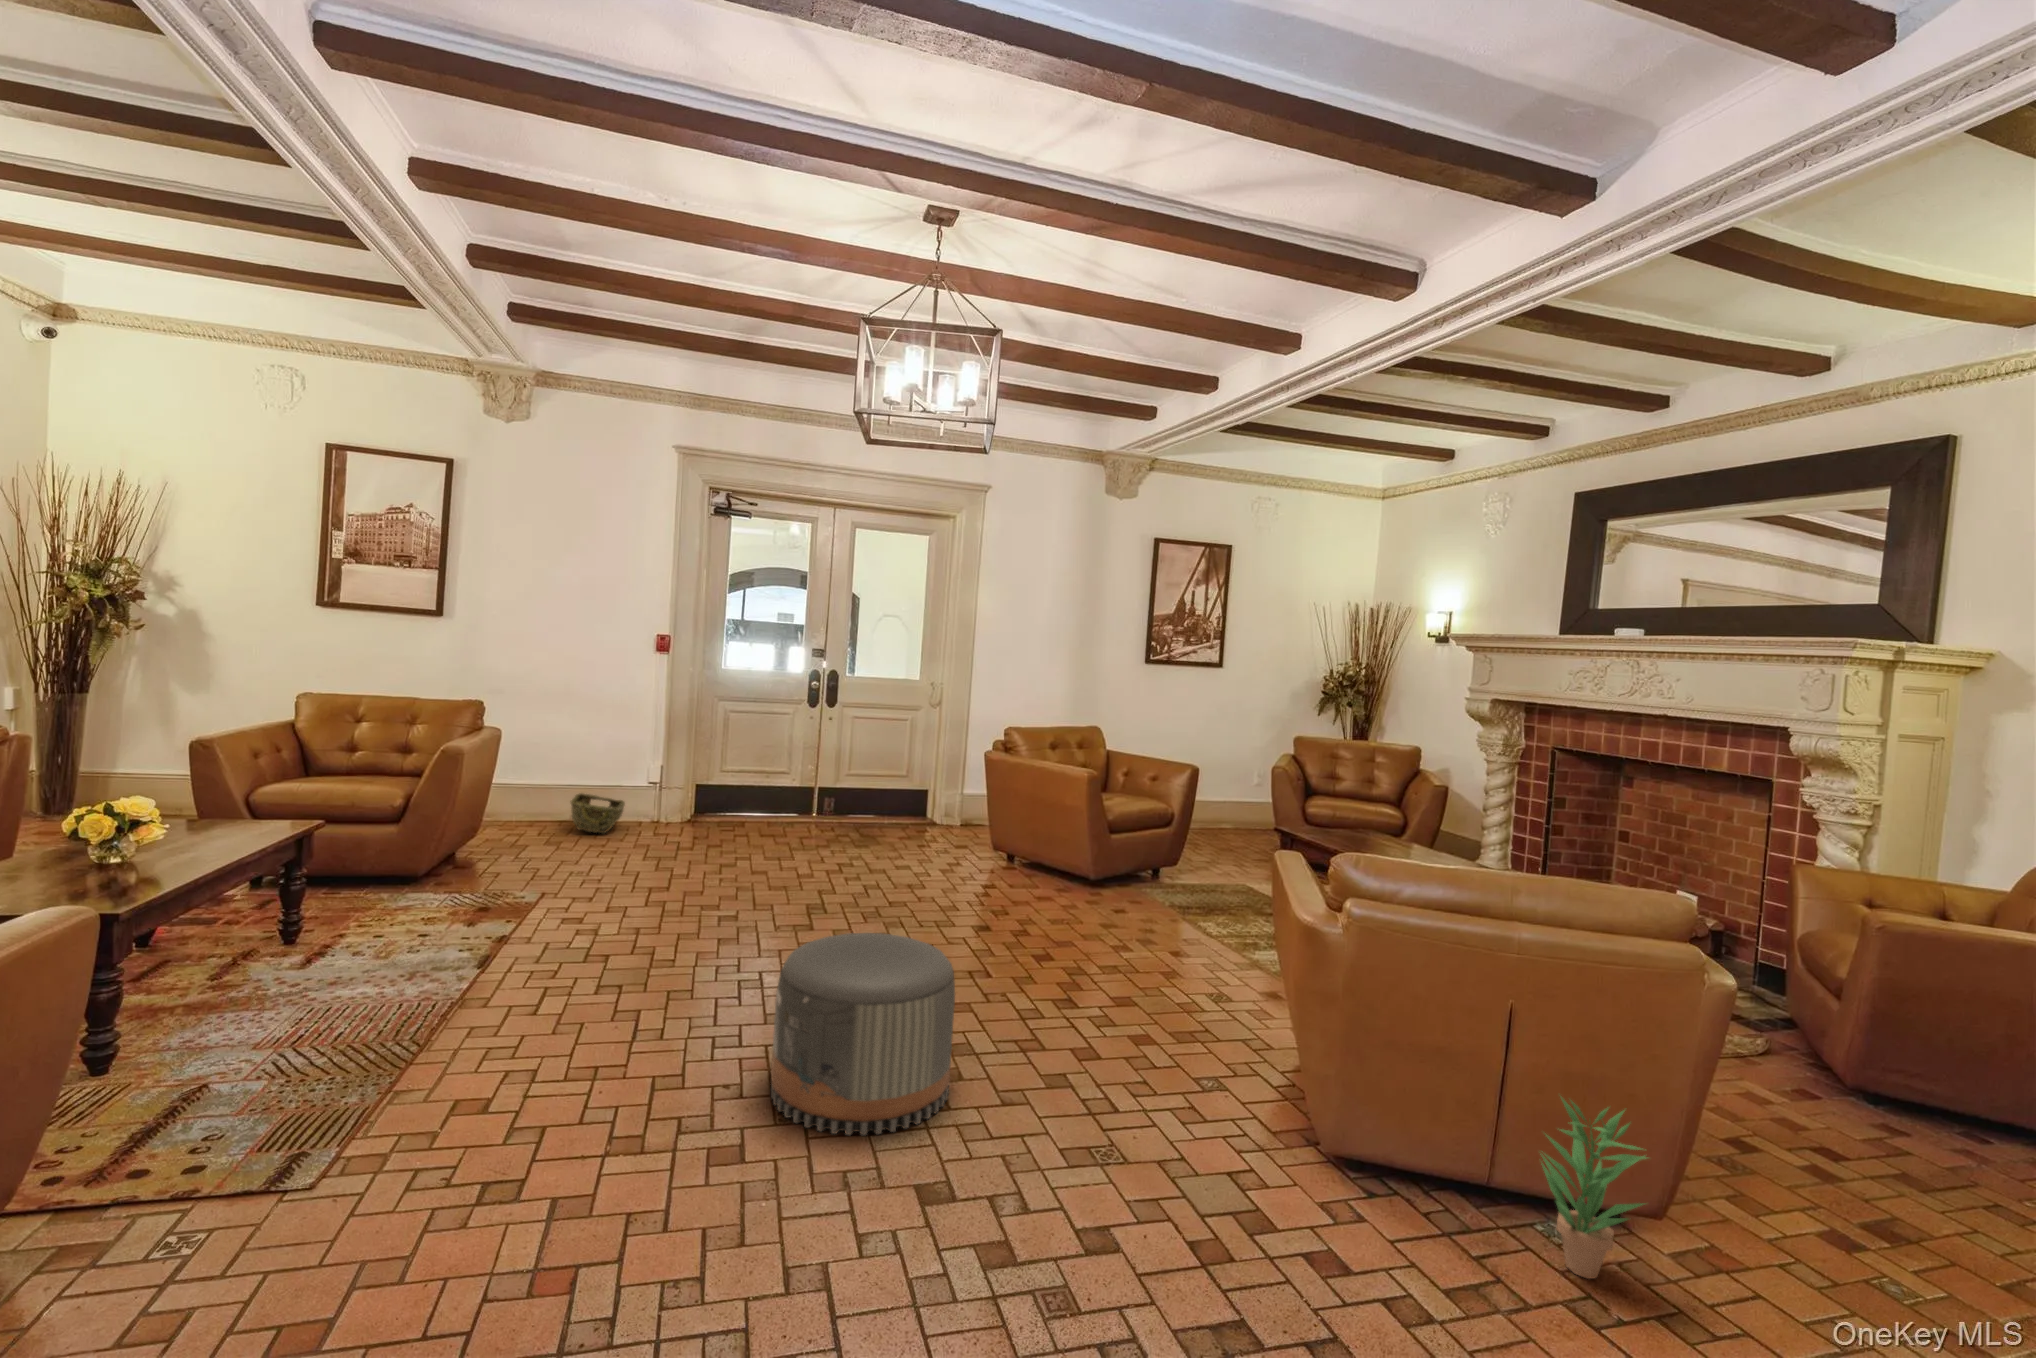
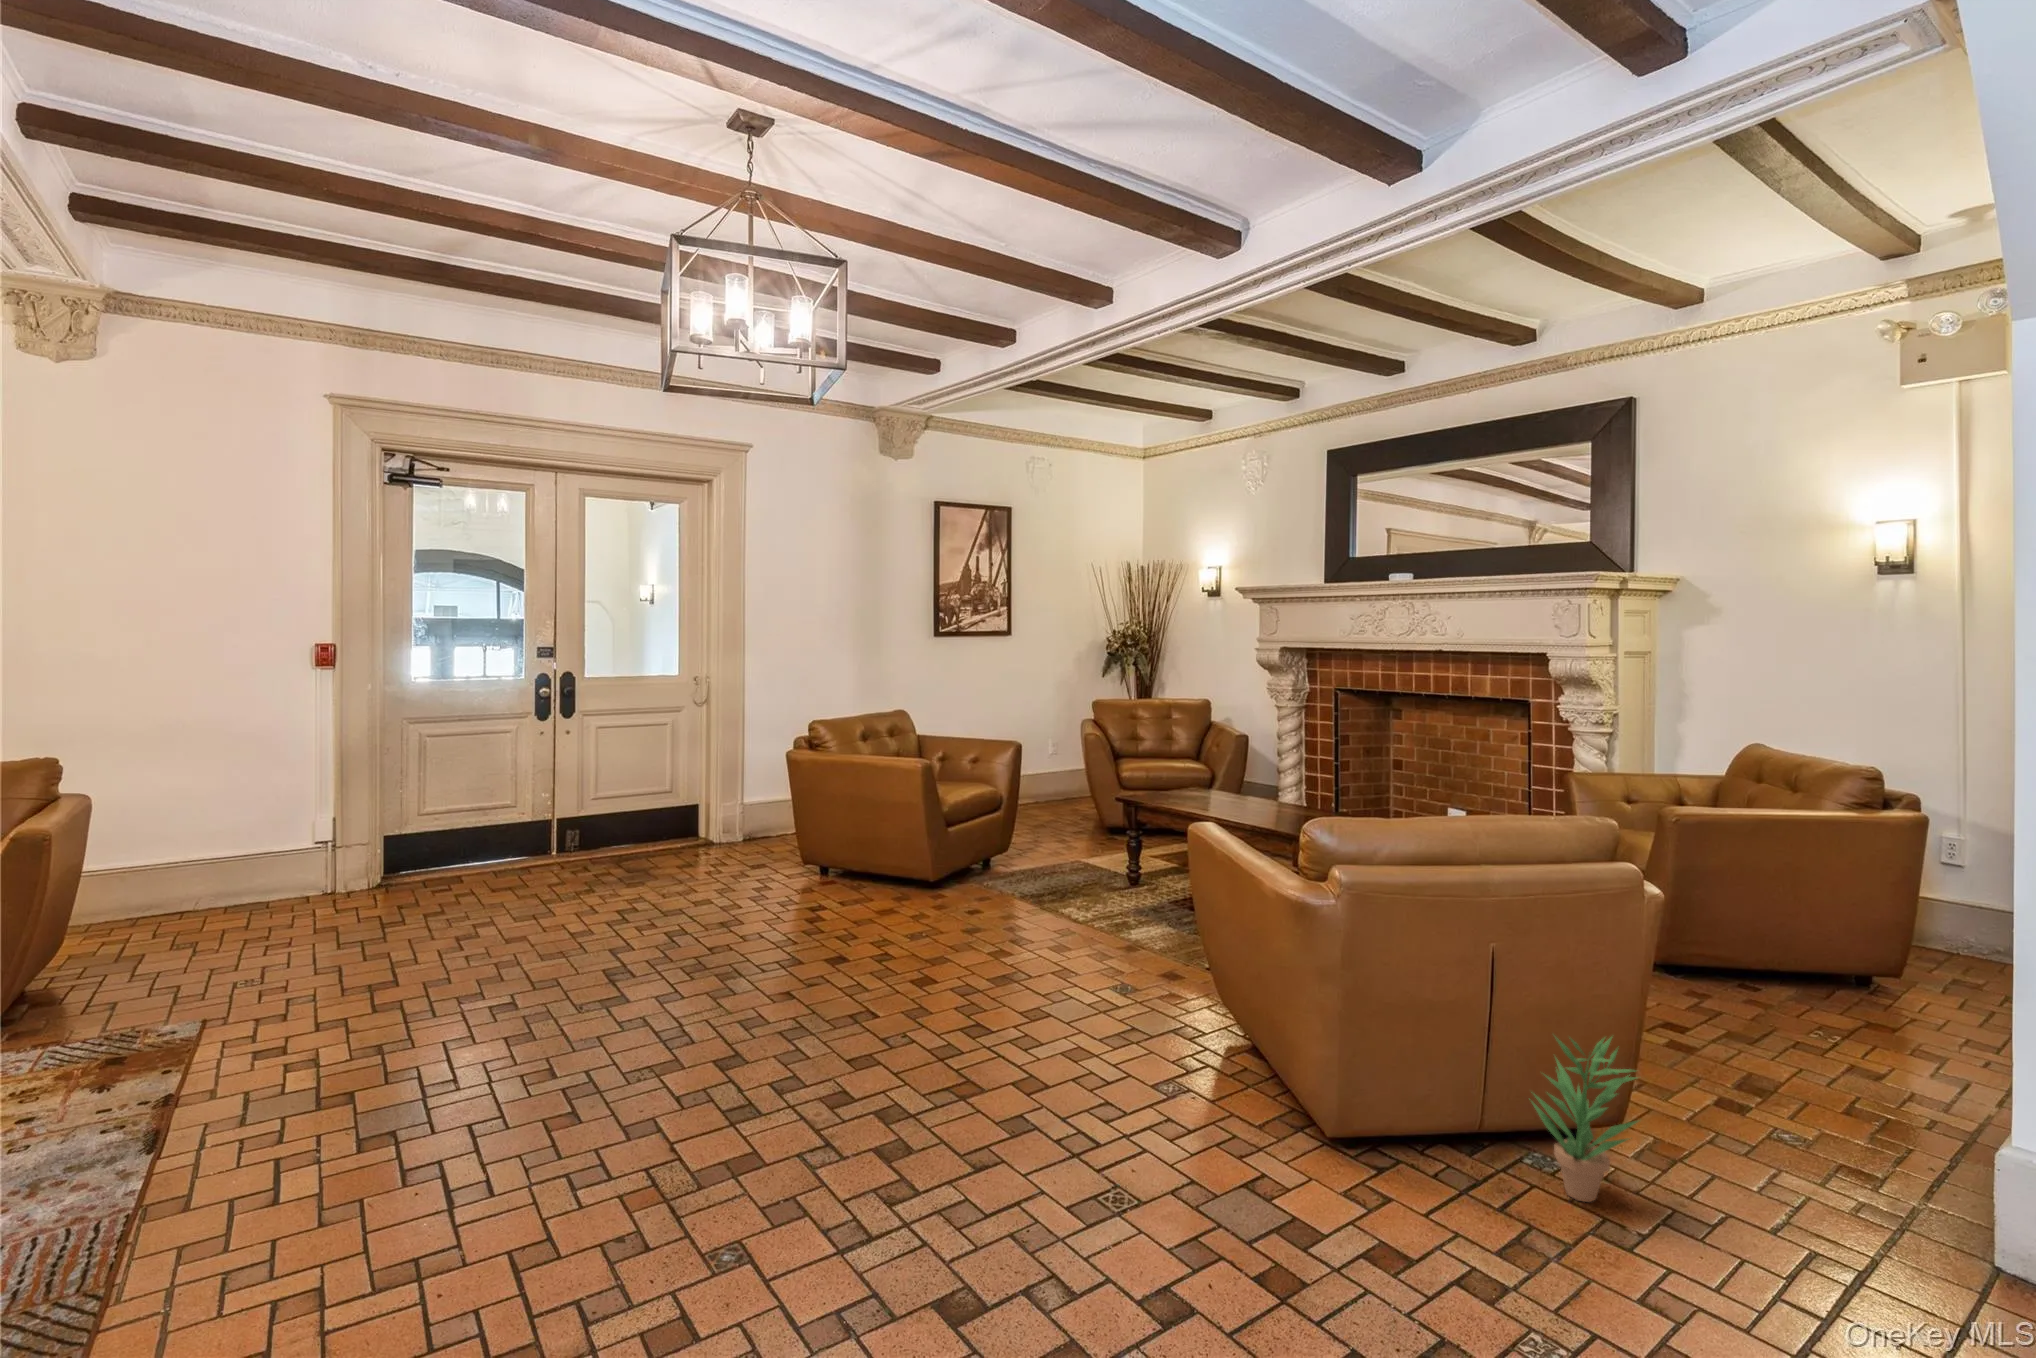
woven basket: present [570,793,625,833] -> none [199,870,283,923]
pouf: present [771,933,955,1135] -> none [683,996,911,1265]

